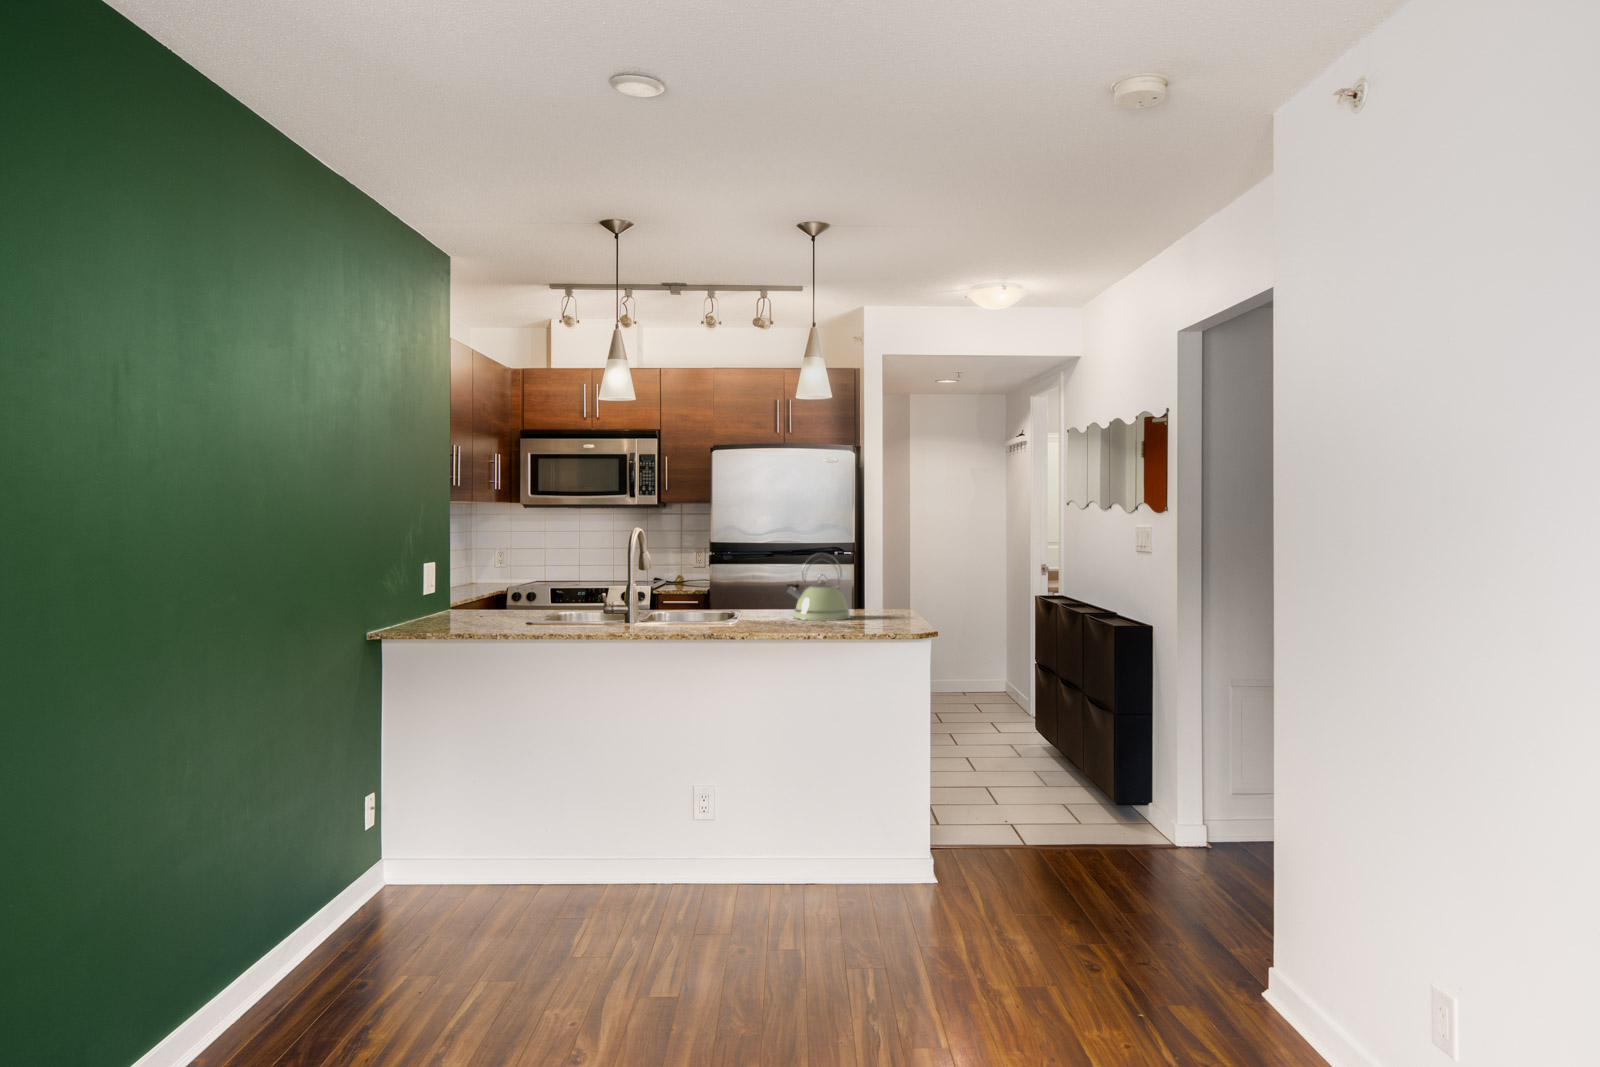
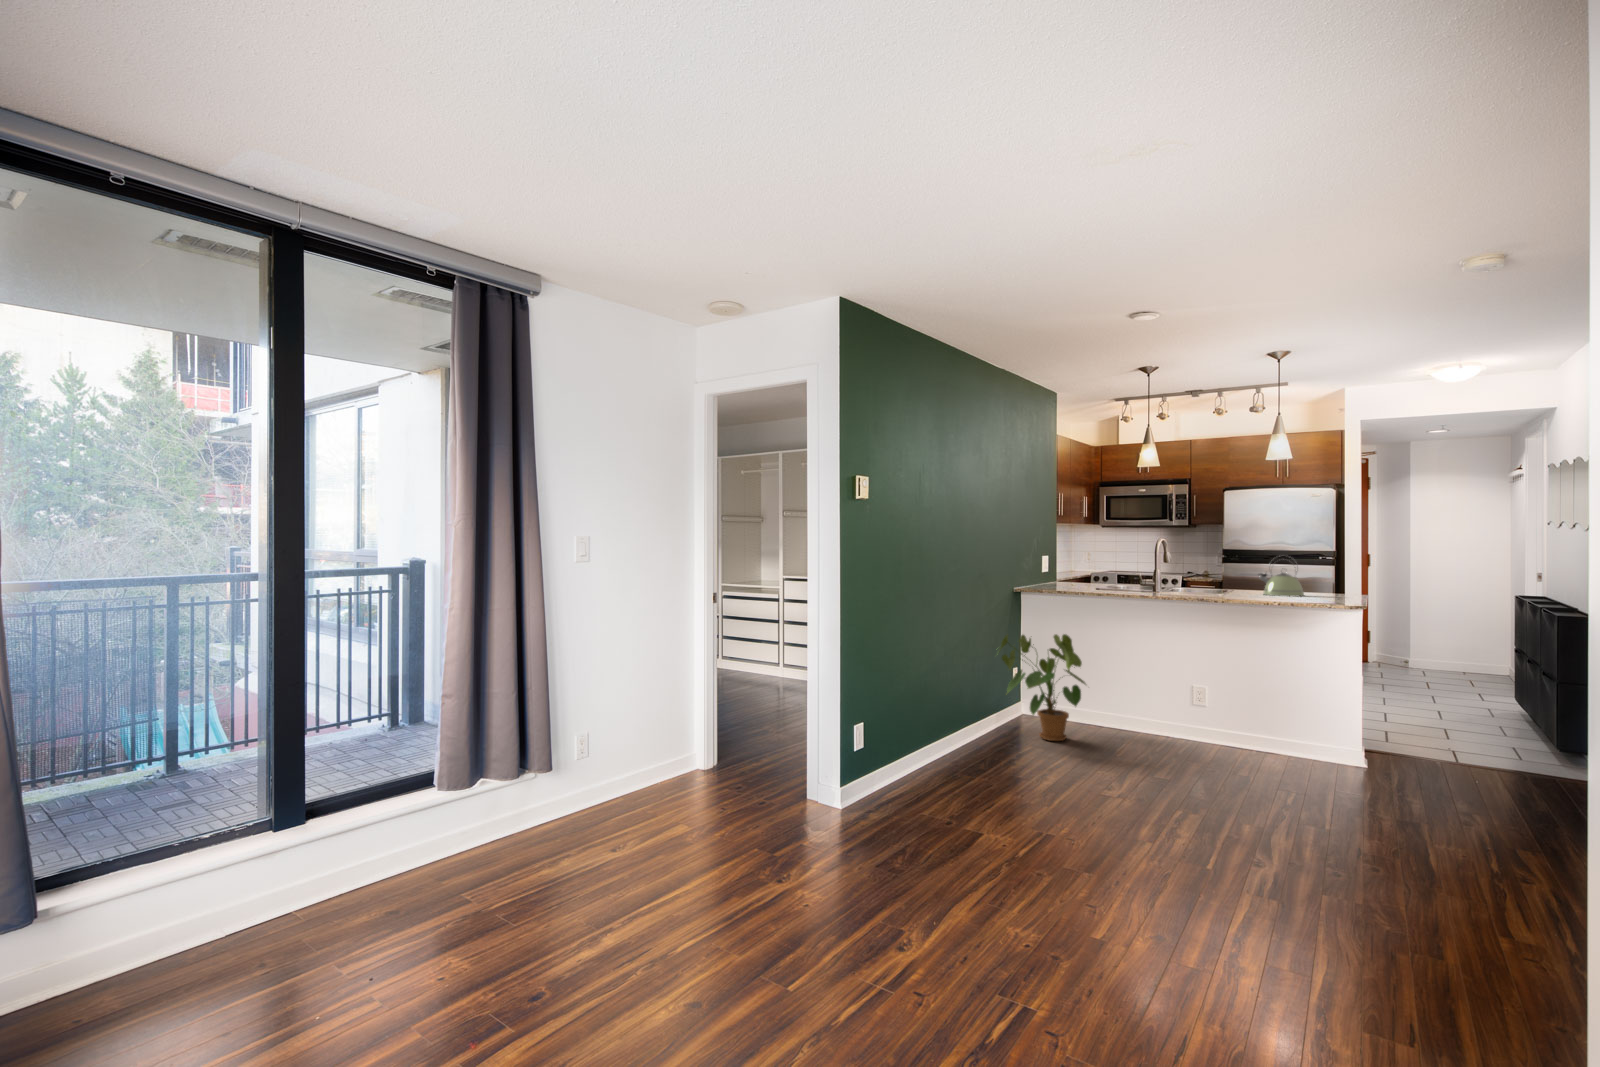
house plant: none [293,734,522,971] -> present [997,634,1086,741]

